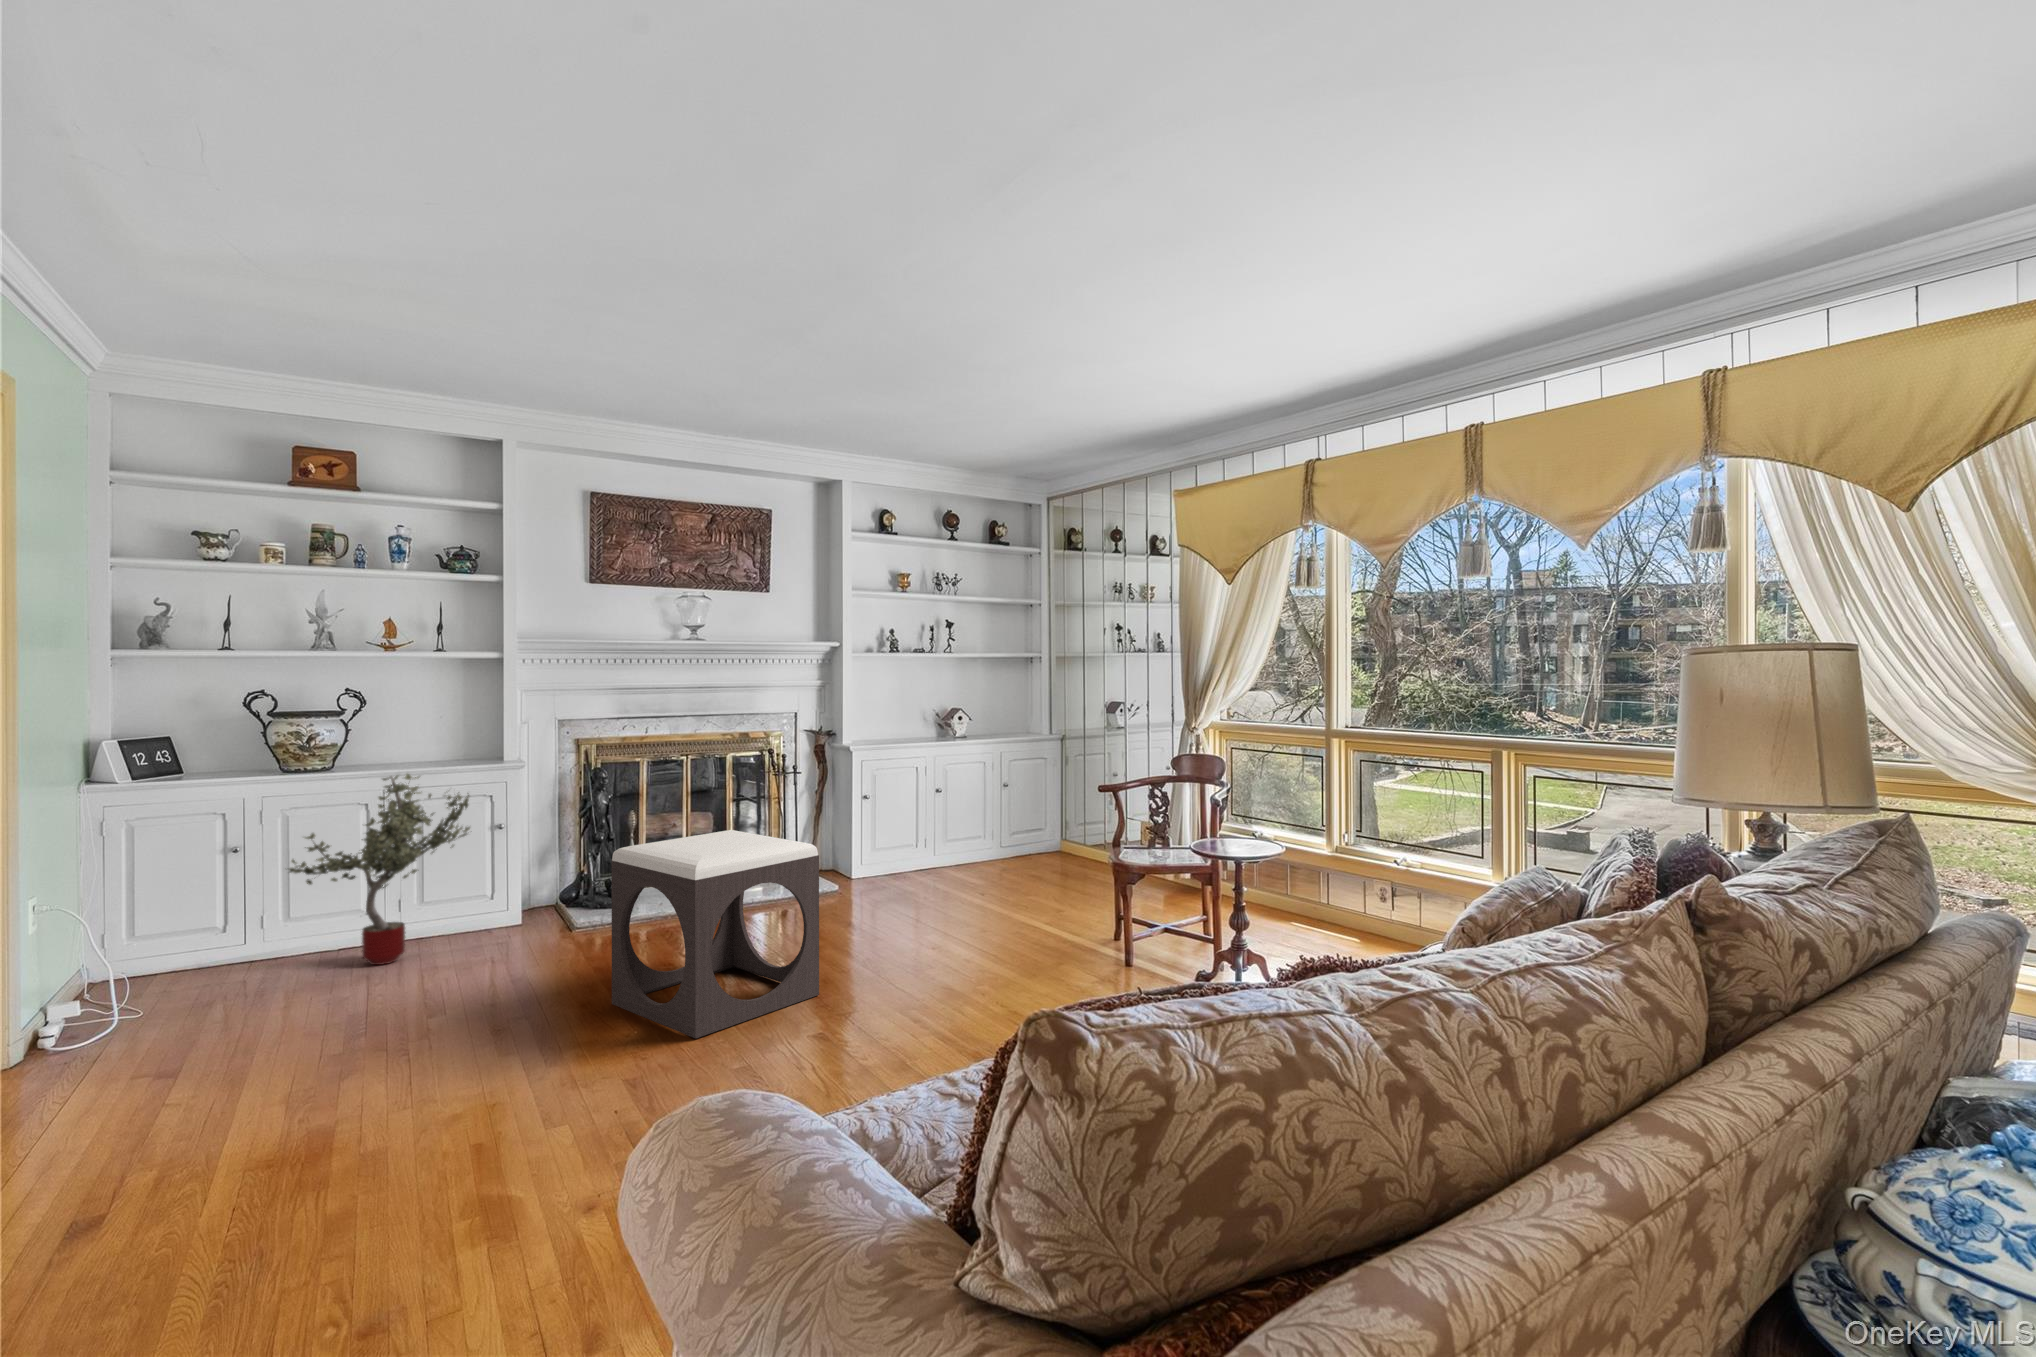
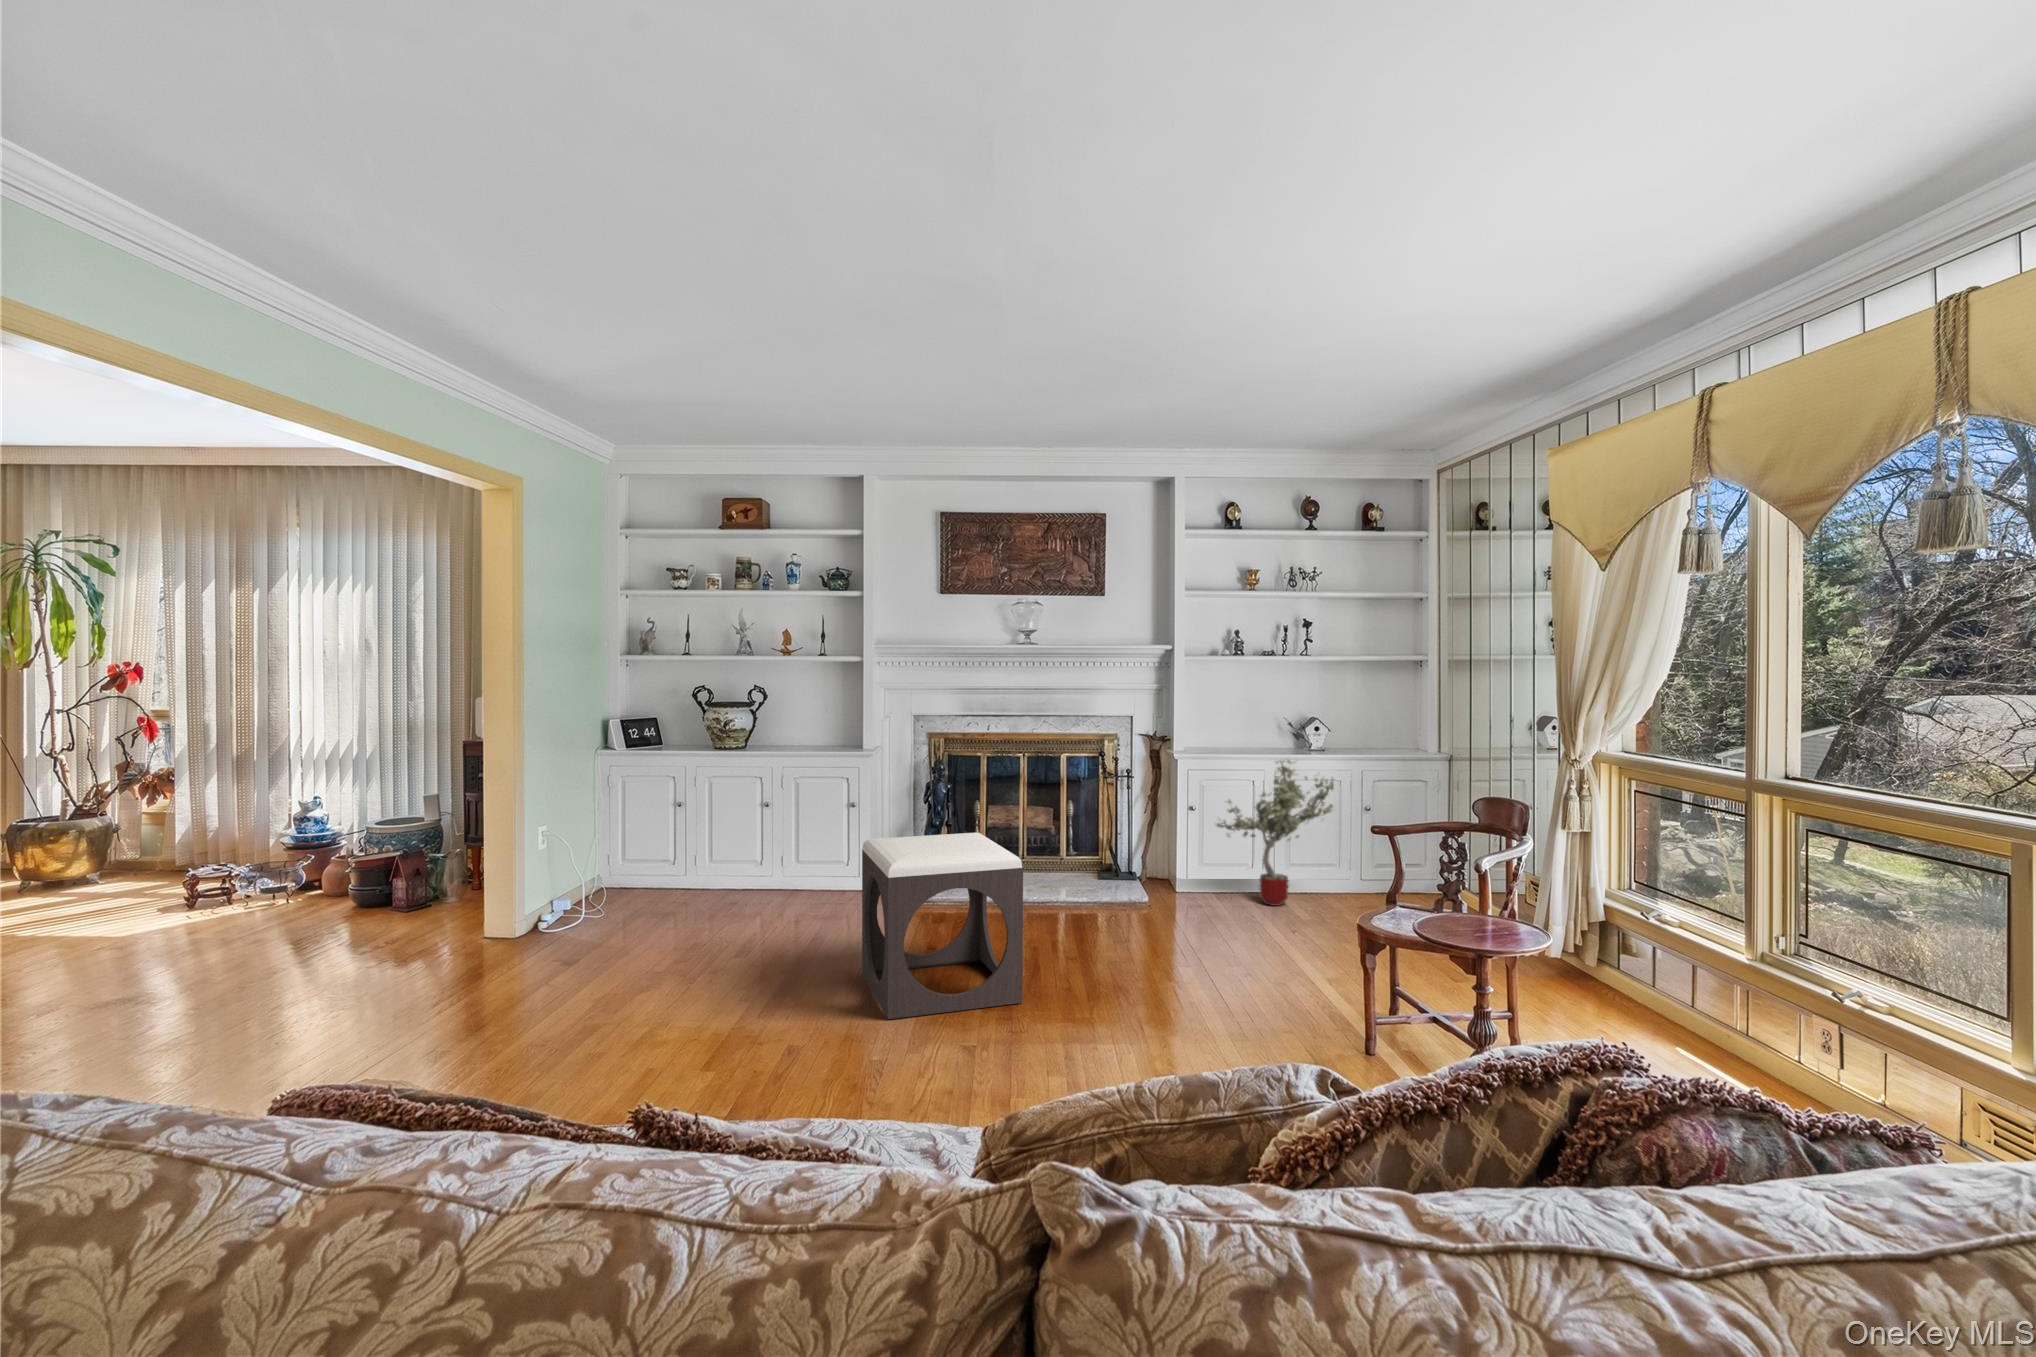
potted tree: present [289,774,470,965] -> present [1217,759,1334,906]

